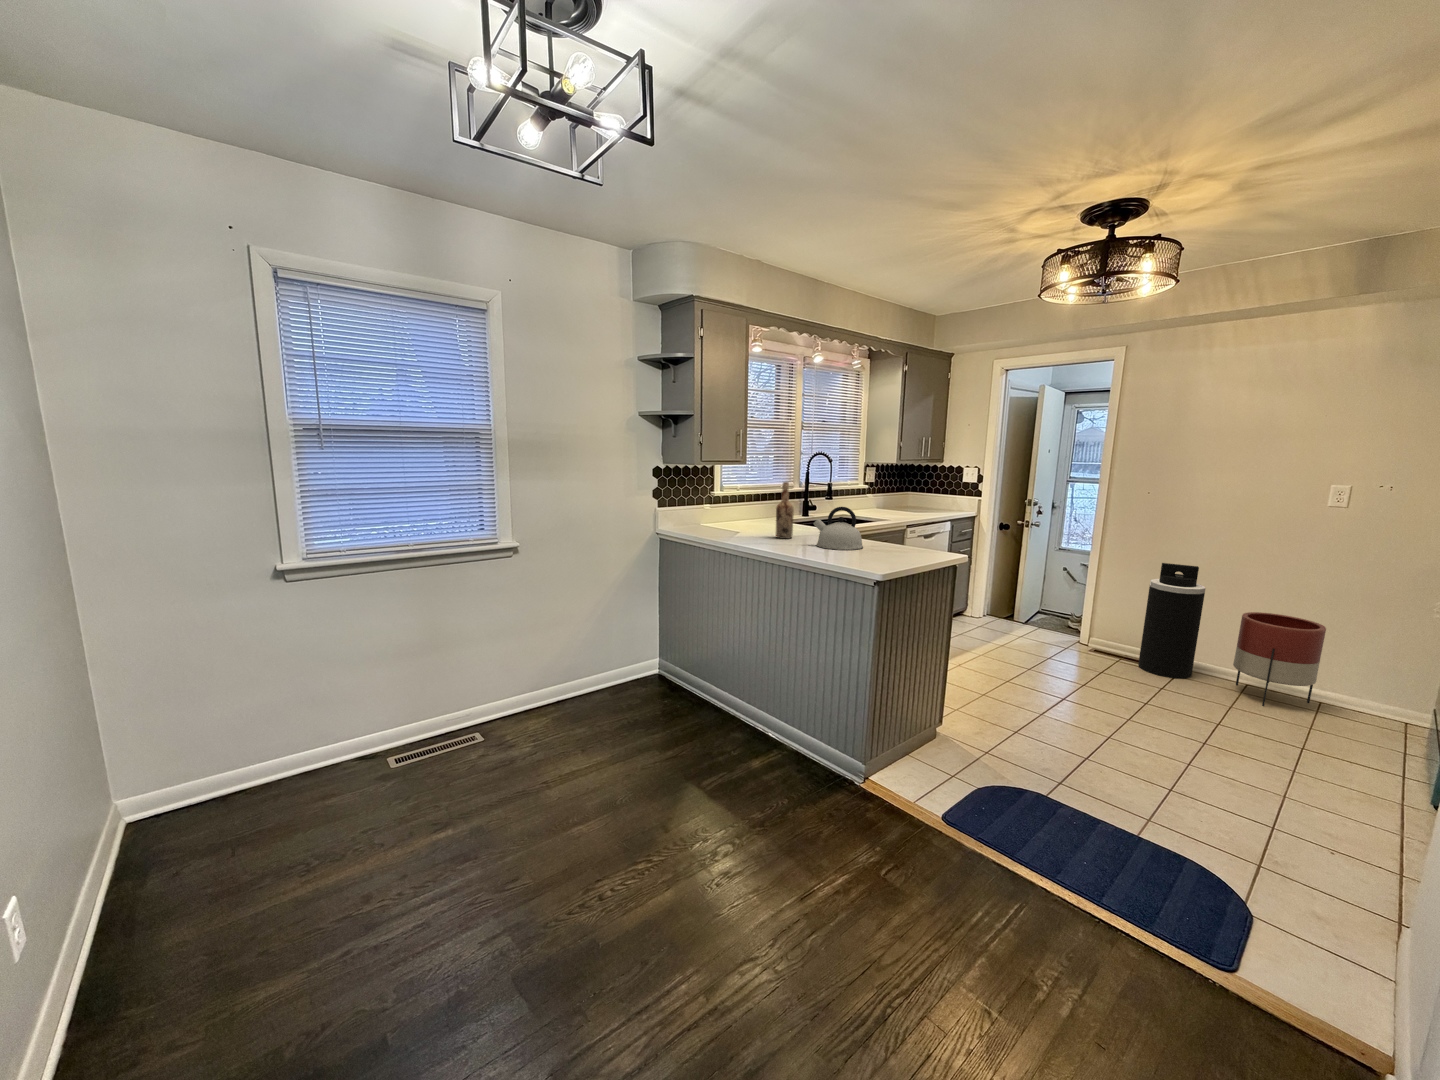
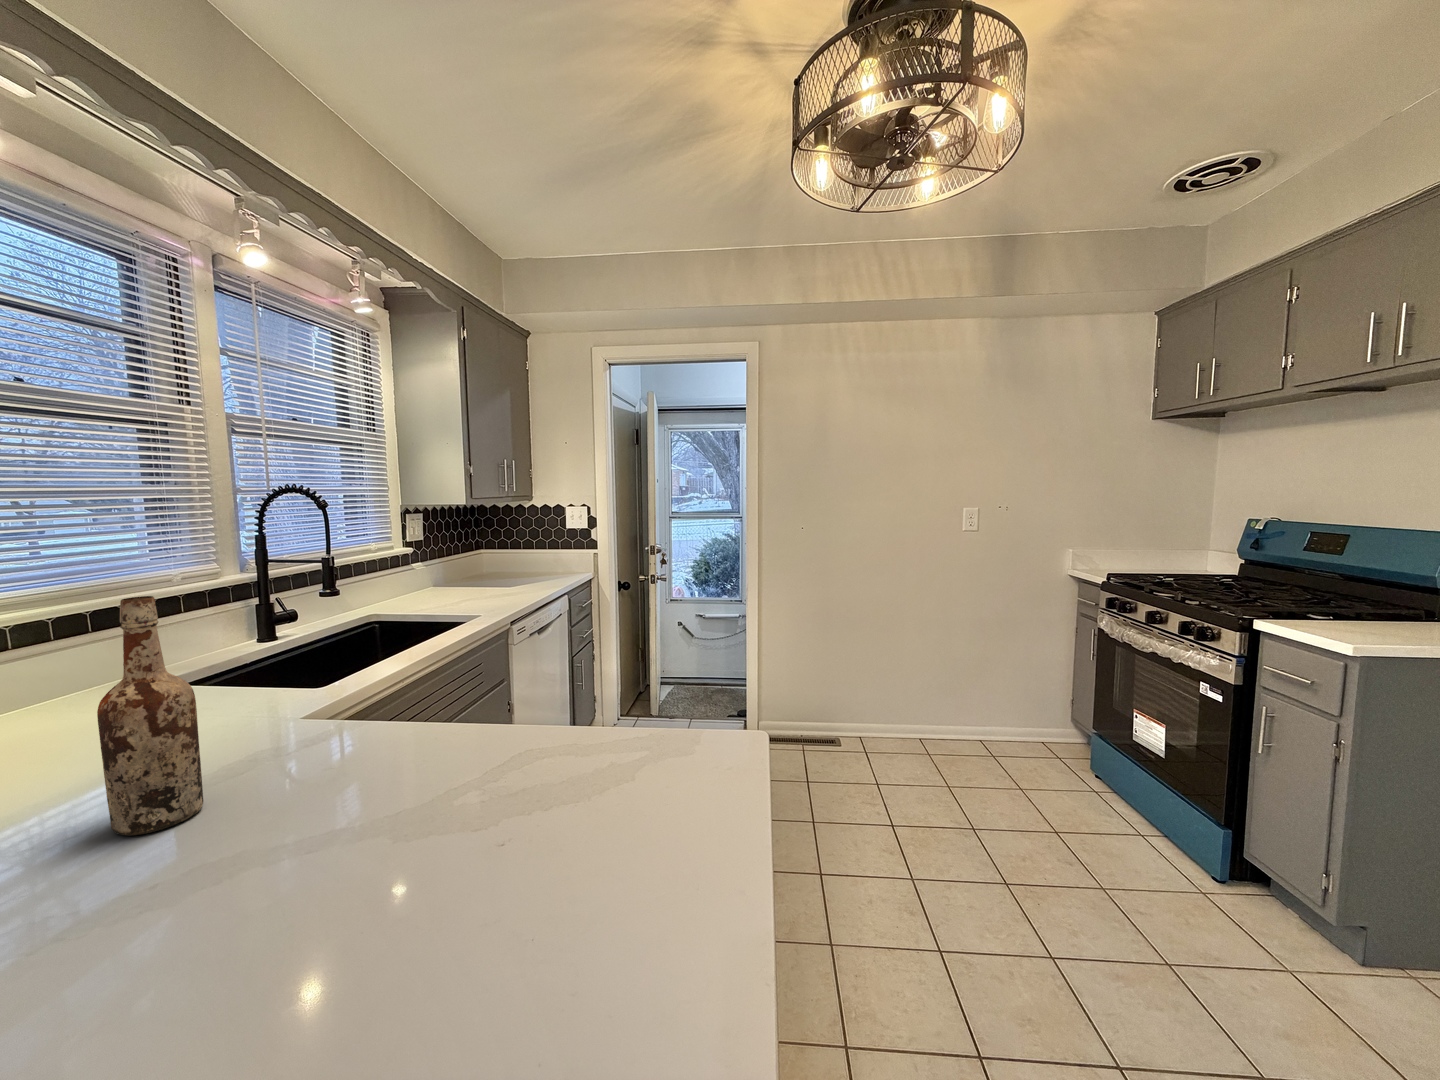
kettle: present [813,507,863,550] -> none [295,672,517,874]
trash can: present [1138,563,1206,679] -> none [832,613,889,762]
planter: present [1233,612,1326,706] -> none [924,654,1002,772]

